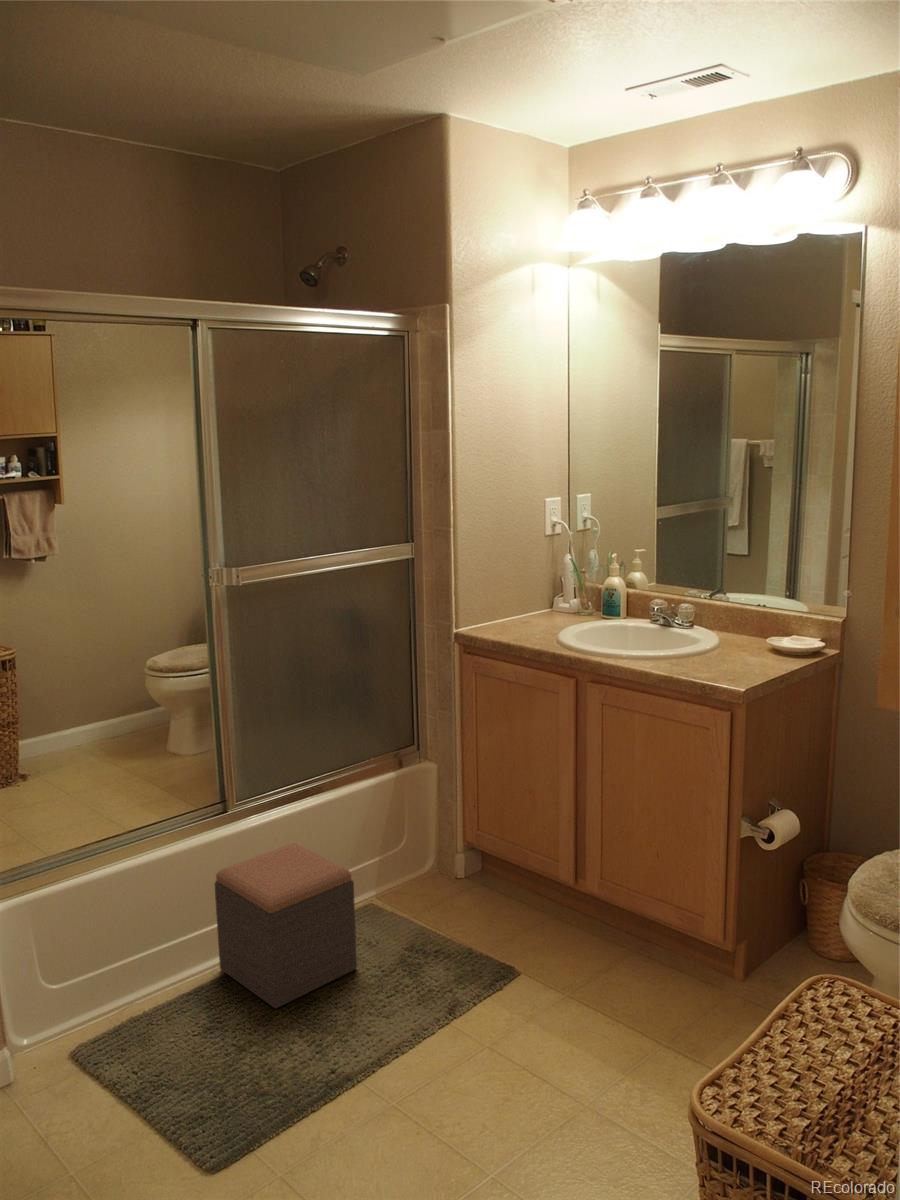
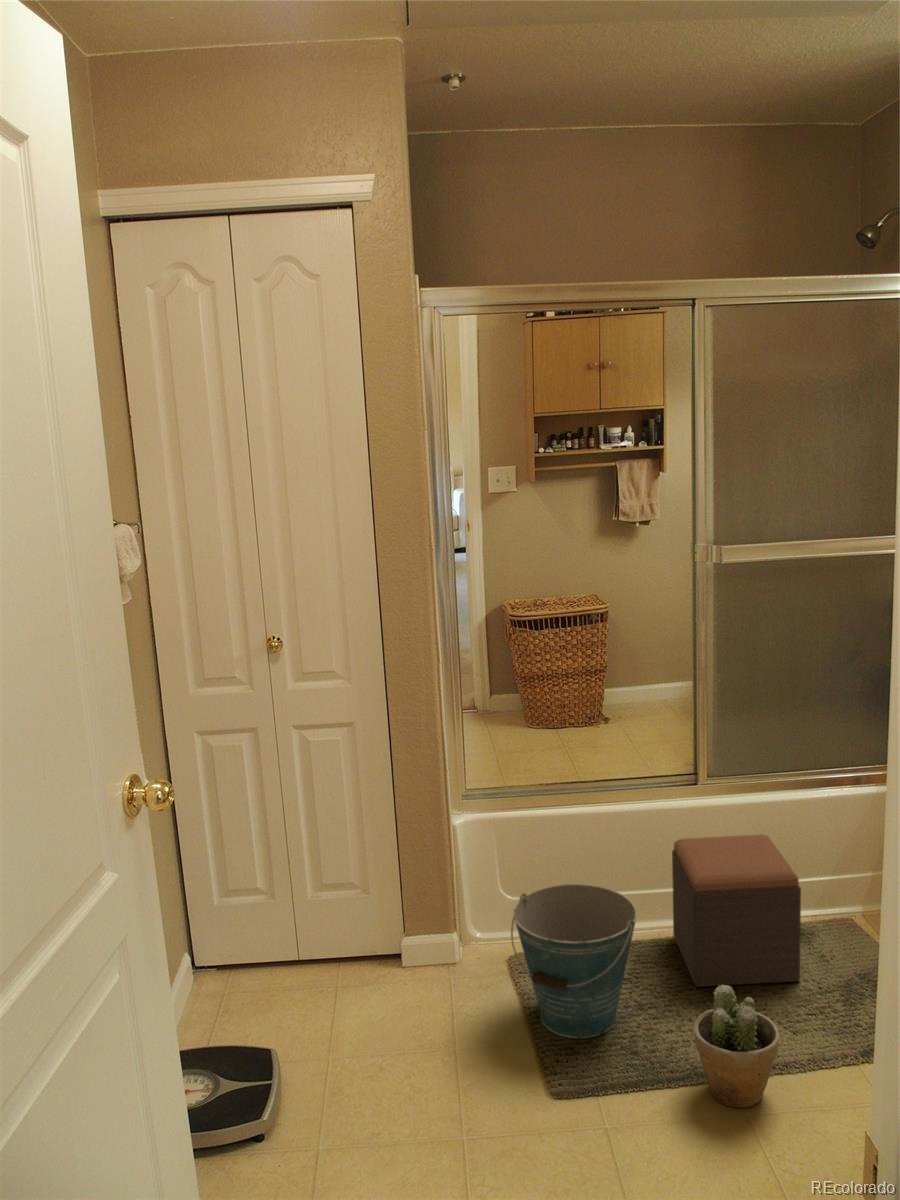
bucket: none [102,939,245,1113] -> present [511,884,637,1038]
potted plant: none [334,989,415,1104] -> present [693,985,779,1108]

